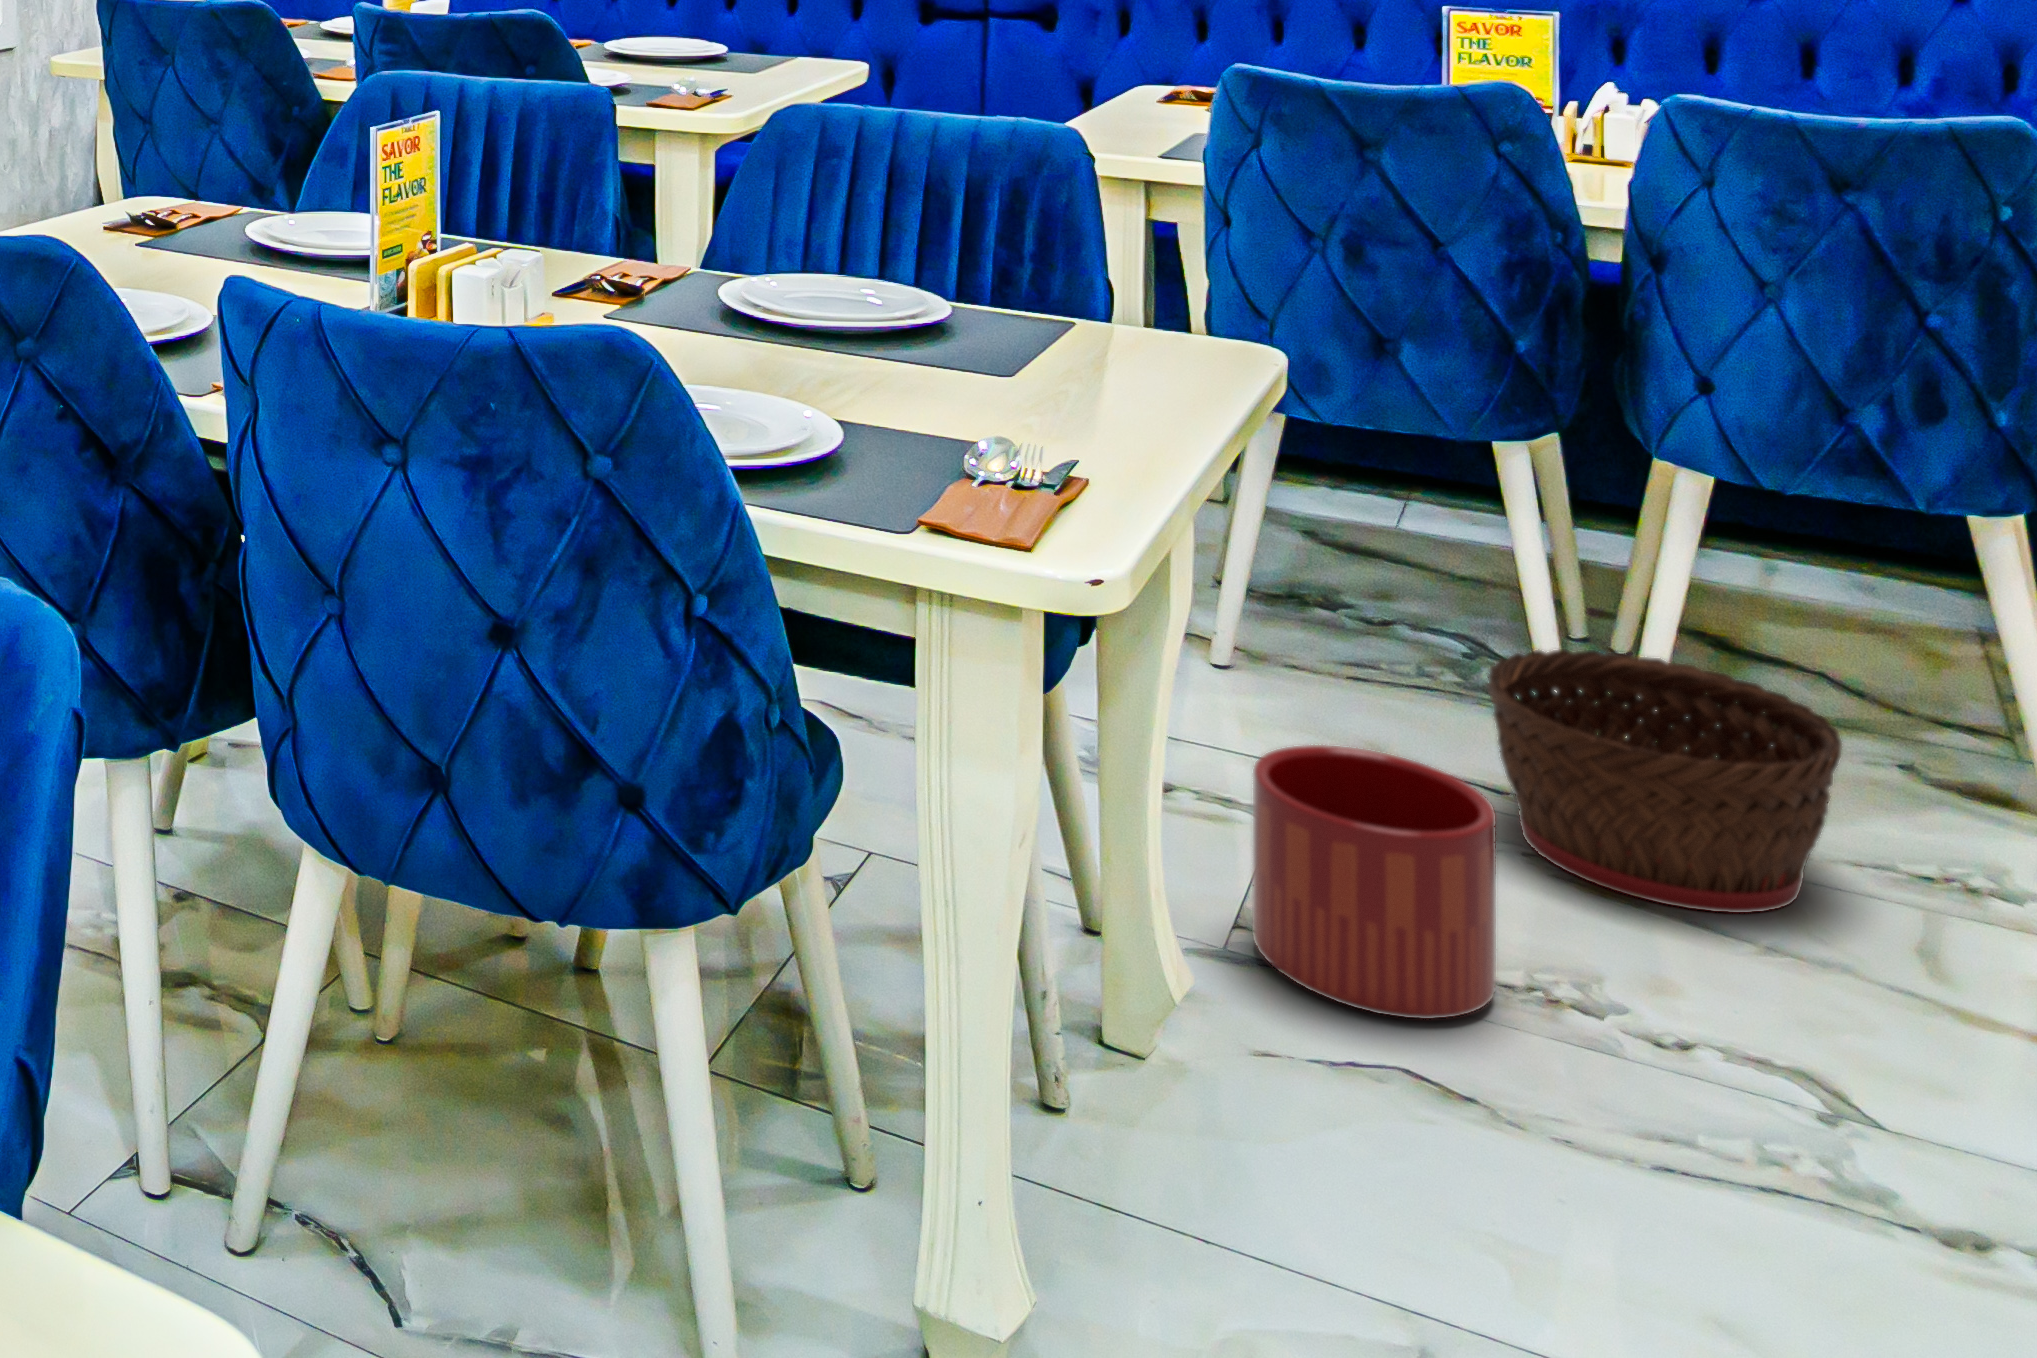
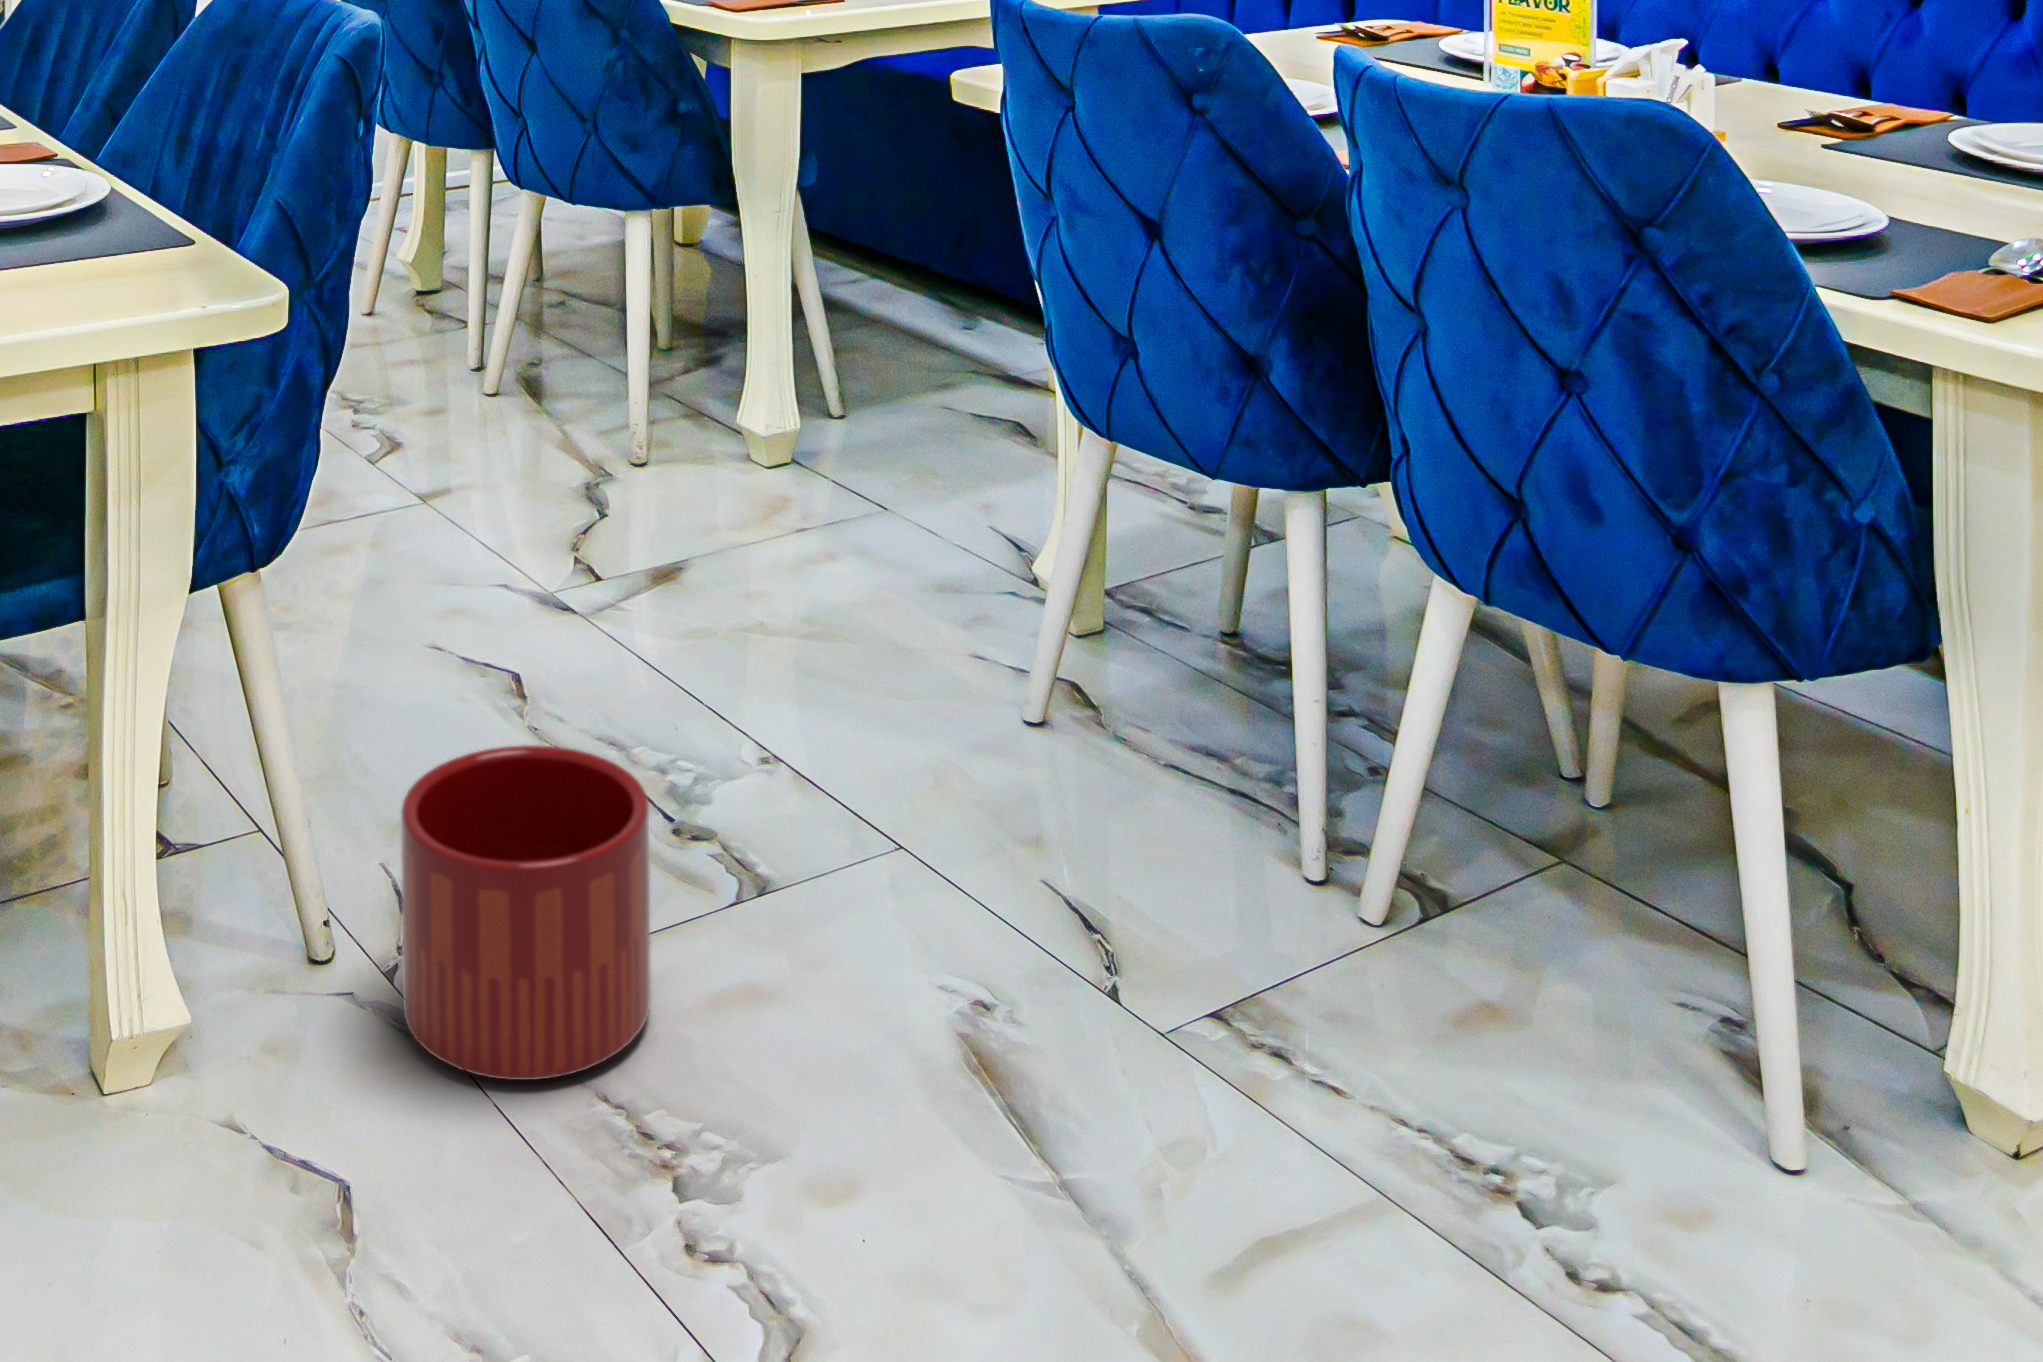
basket: present [1487,649,1842,913] -> none [930,701,1309,1063]

